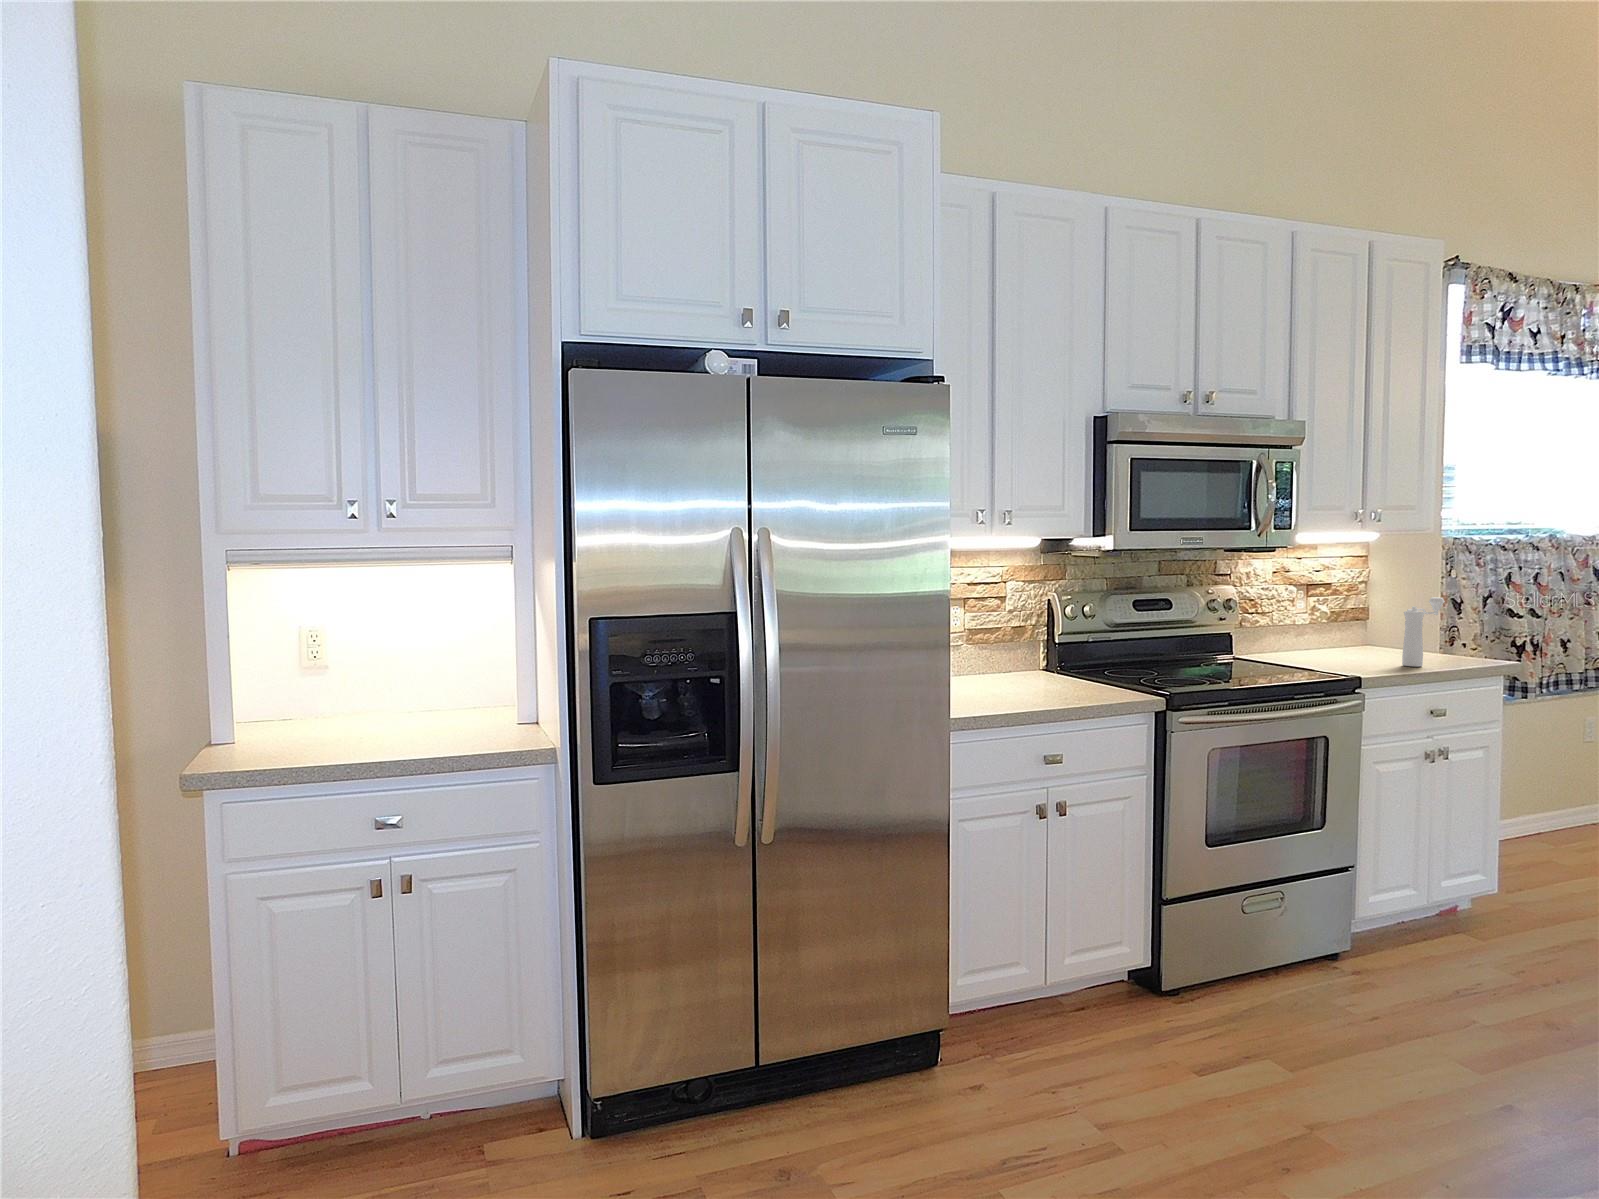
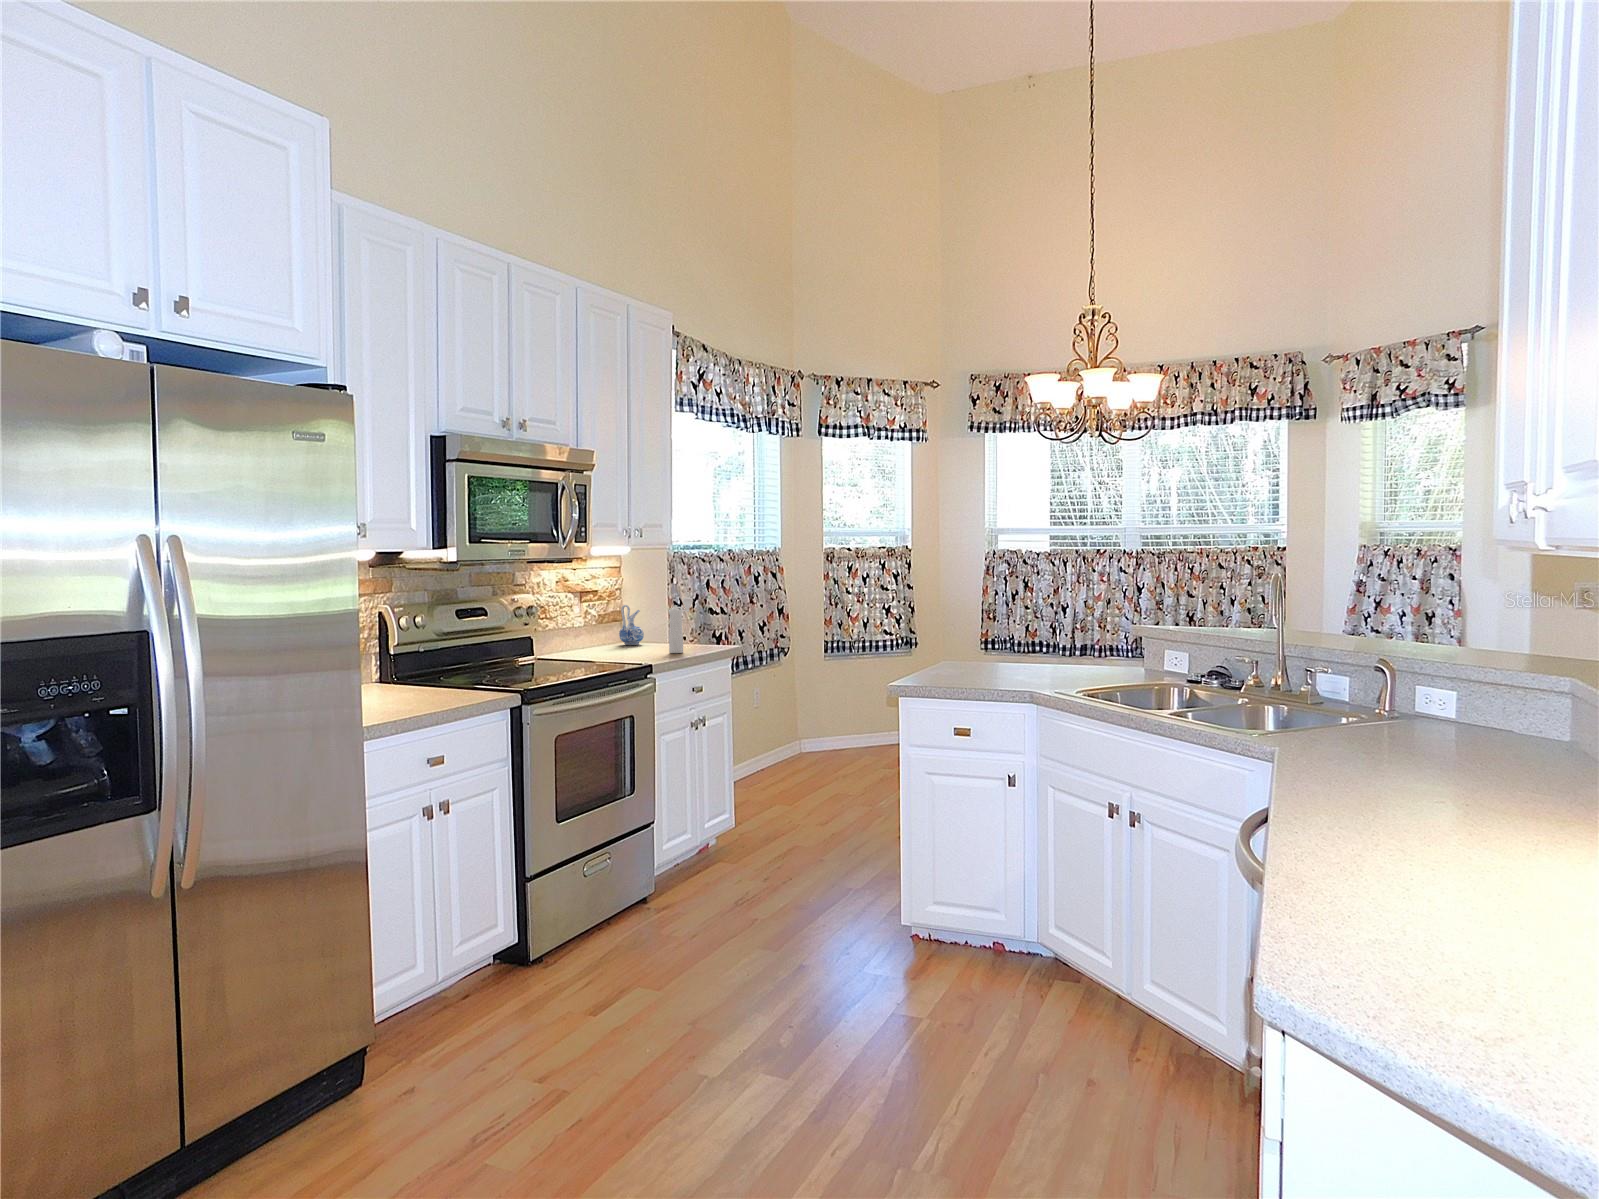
ceramic pitcher: none [1351,601,1384,651] -> present [619,605,644,645]

